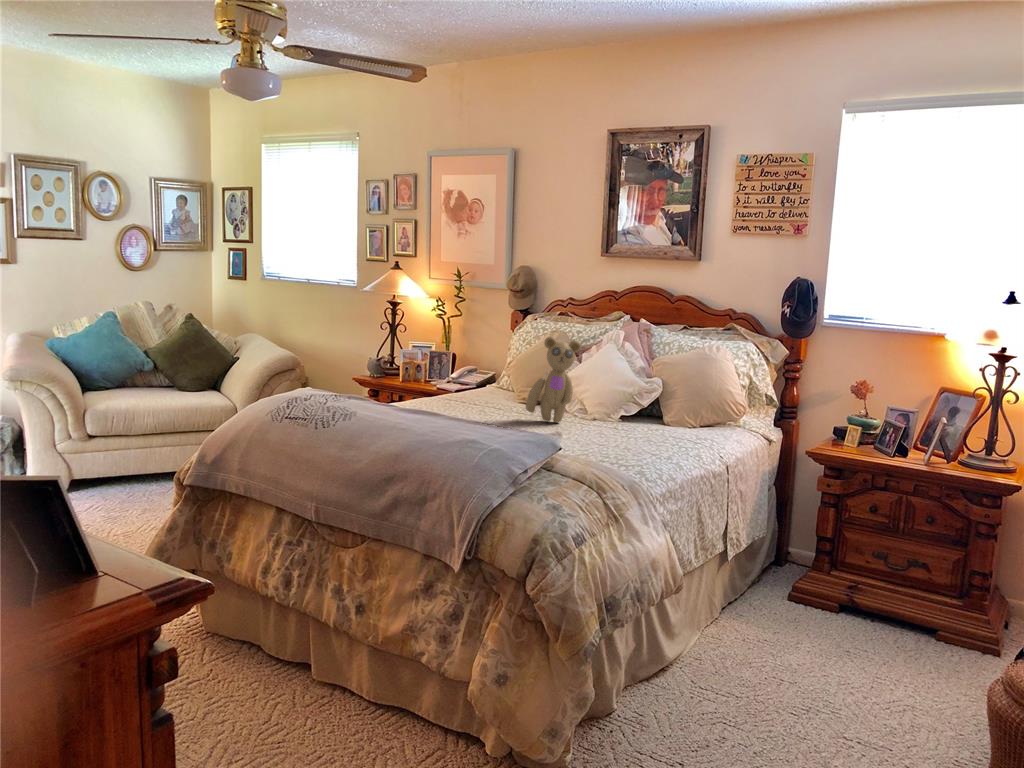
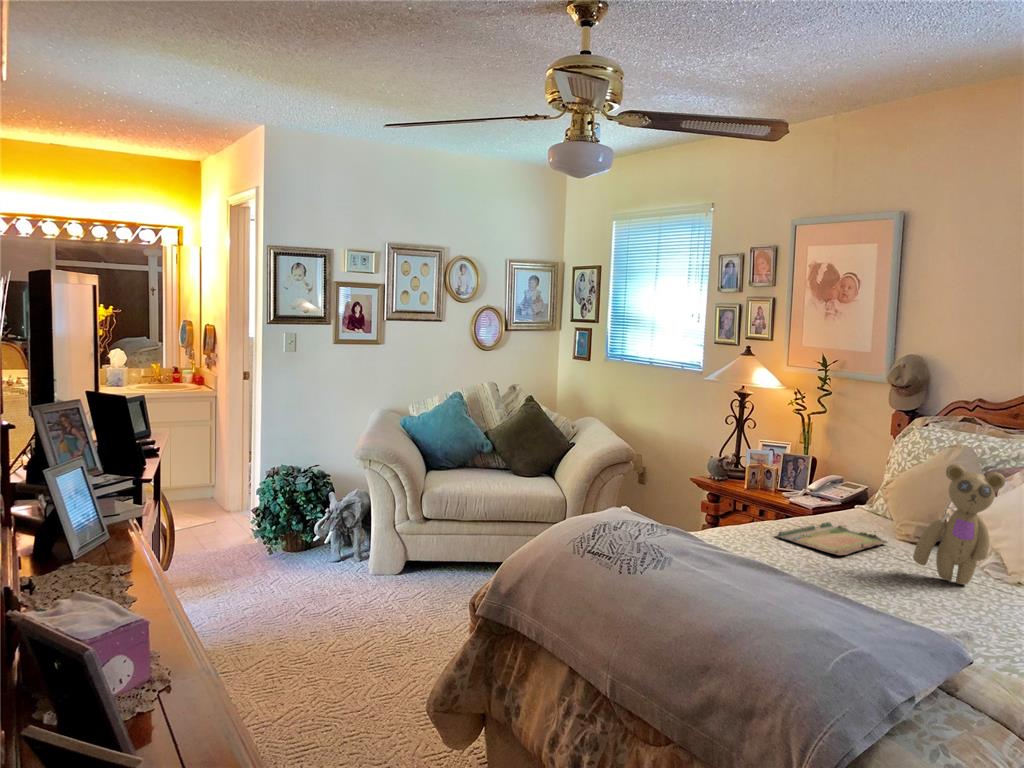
tray: none [429,395,510,413] -> present [777,522,887,555]

